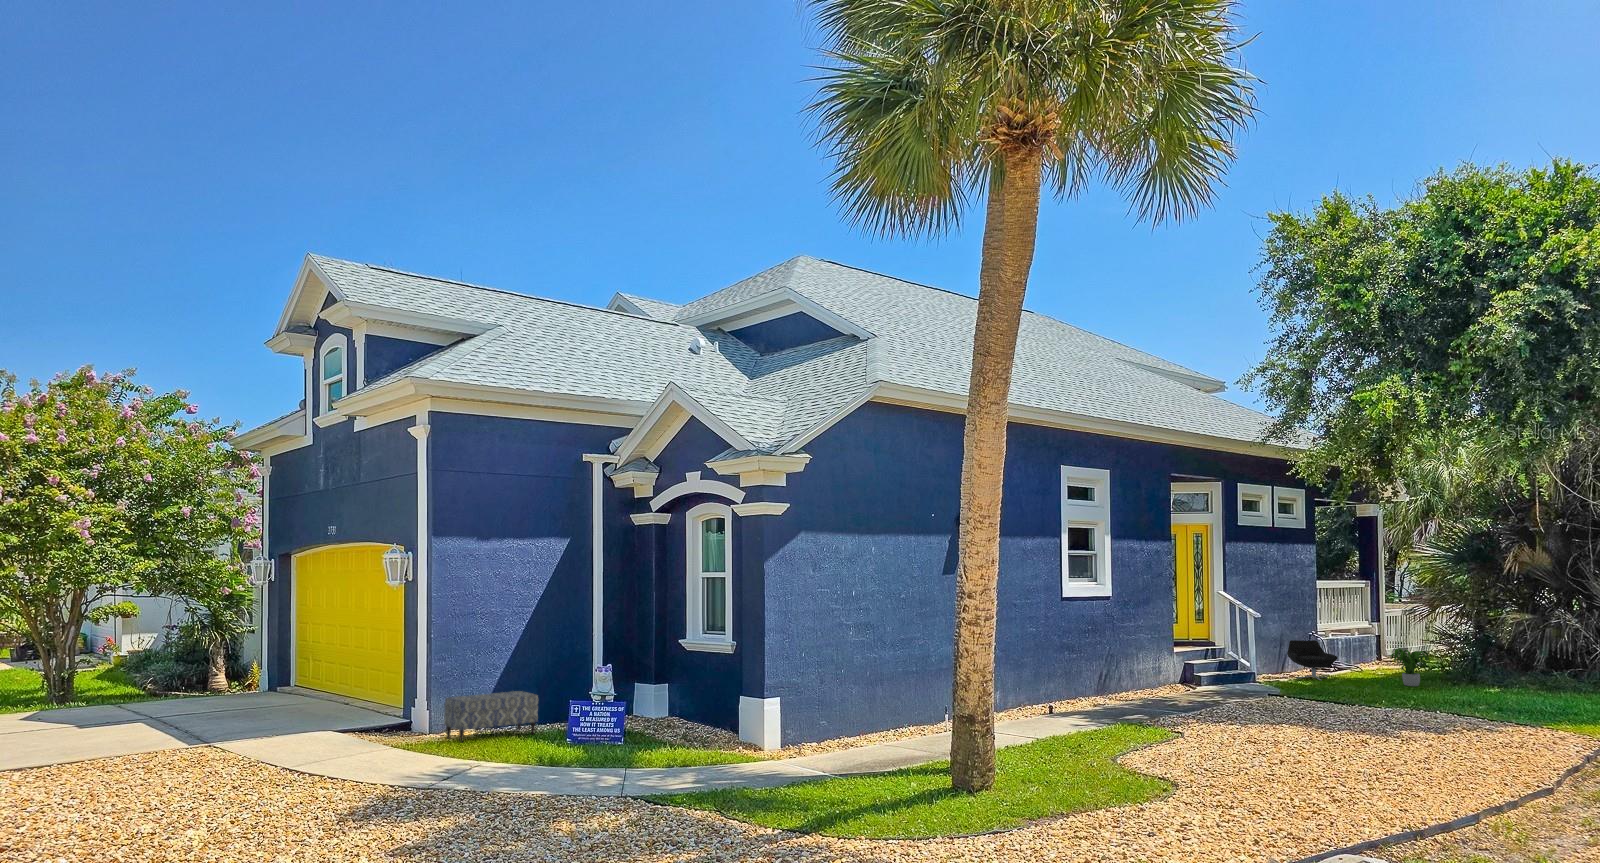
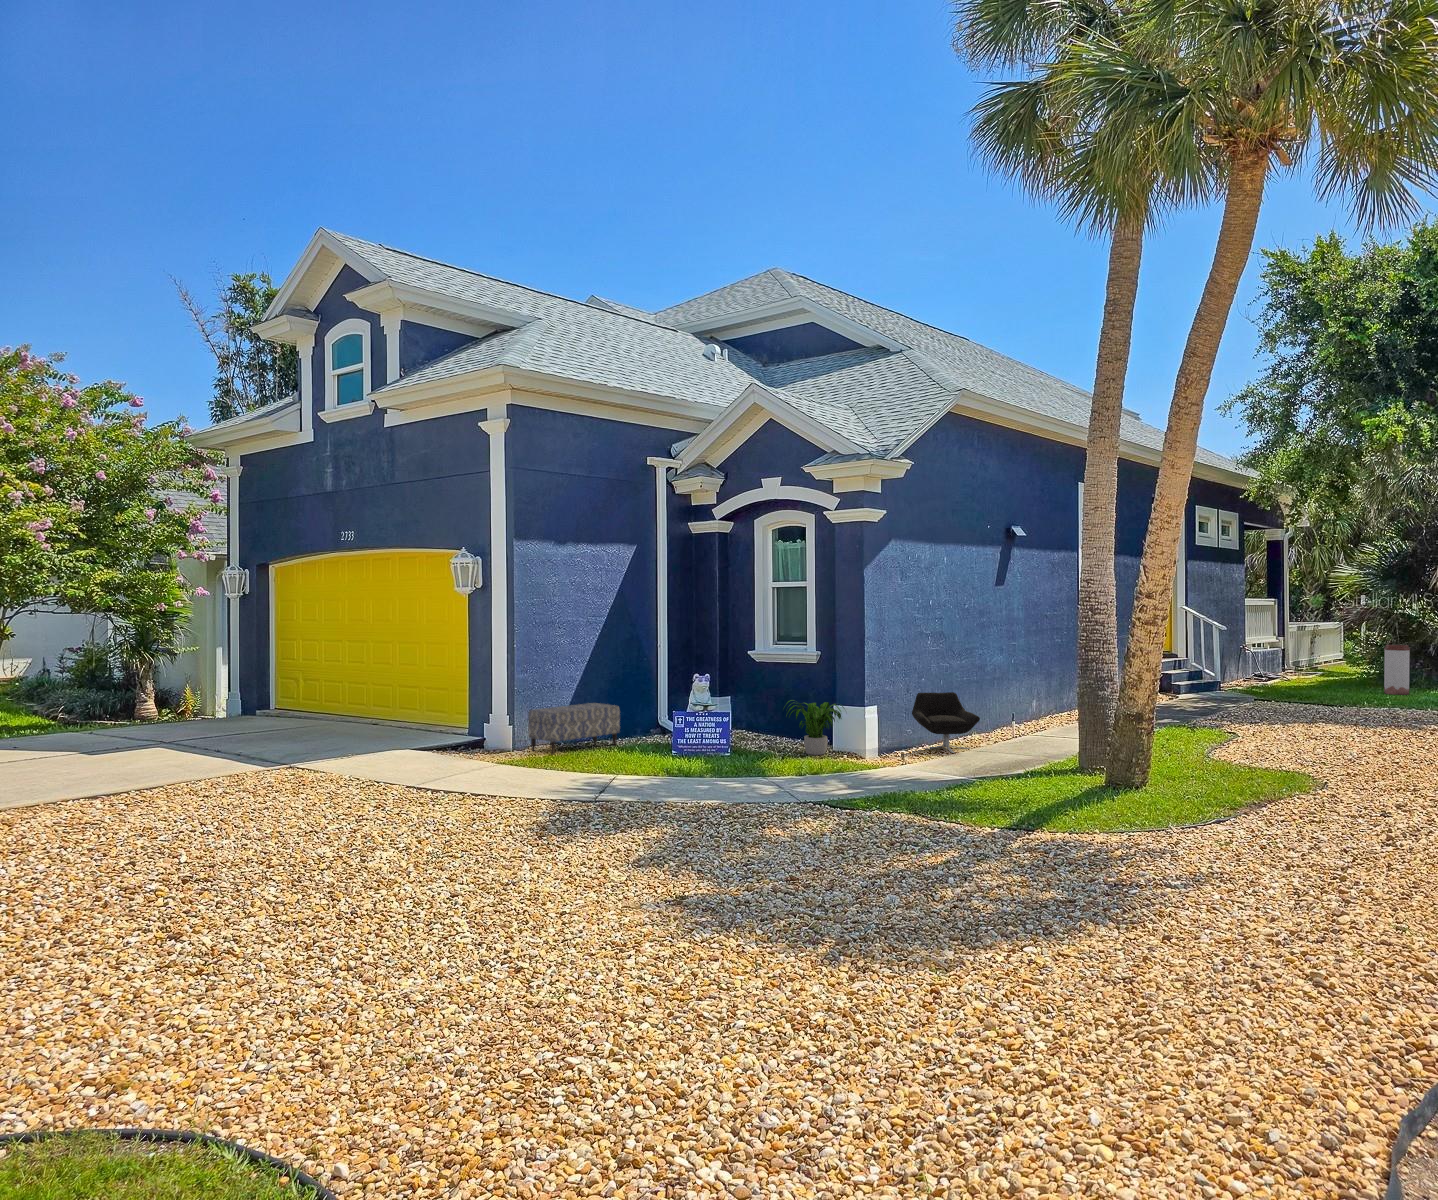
trash can: none [1436,638,1465,695] -> present [1384,645,1410,695]
lounge chair: present [1287,640,1338,680] -> present [912,692,980,753]
potted plant: present [1390,648,1429,686] -> present [784,700,844,755]

